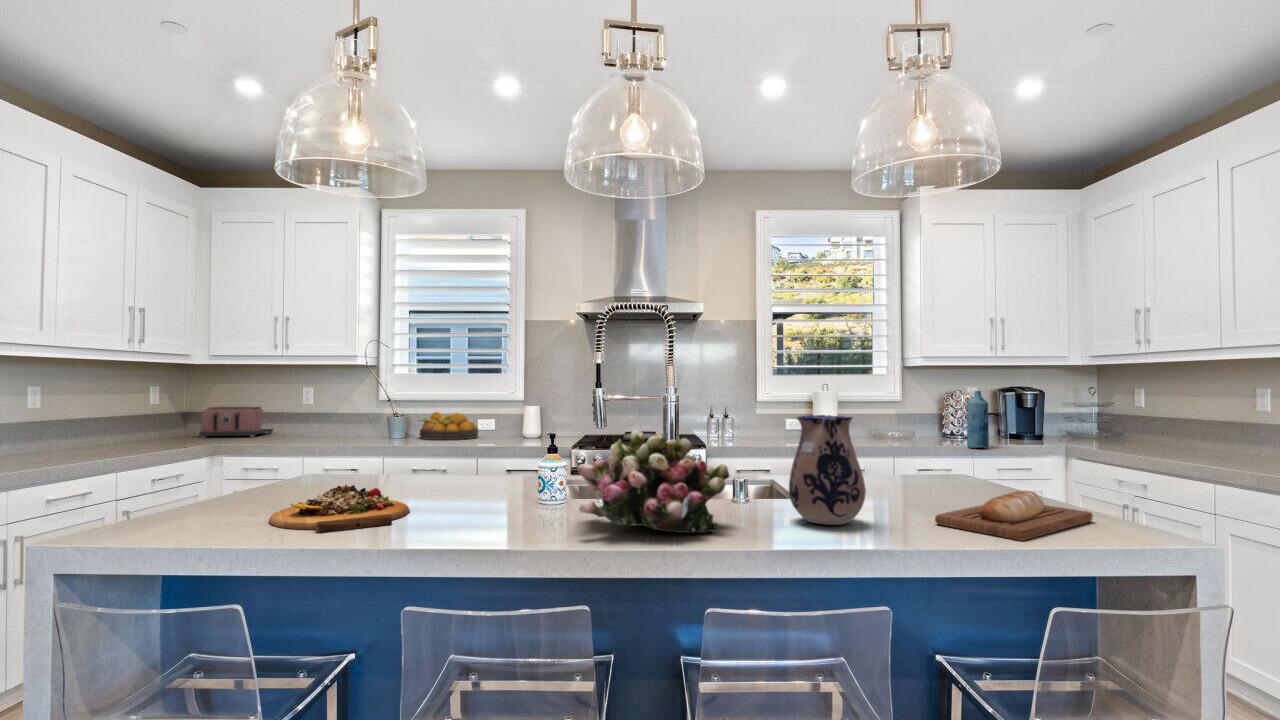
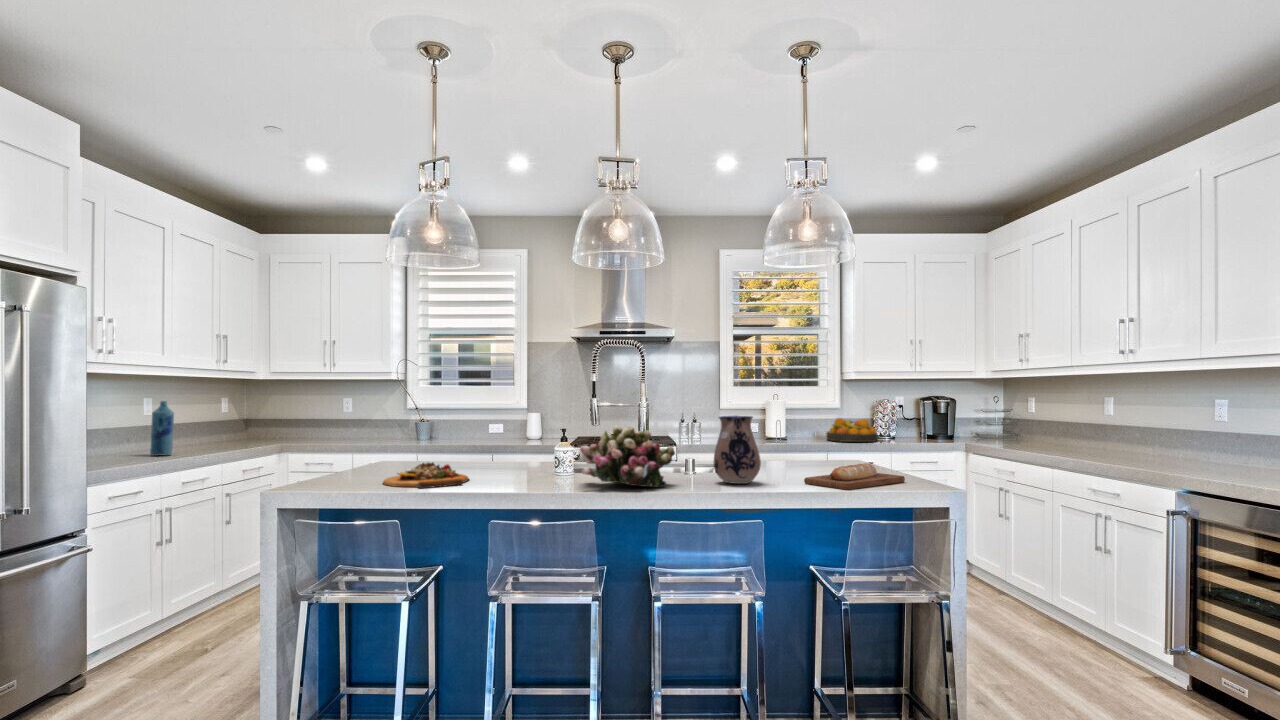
bottle: present [967,391,989,448] -> present [150,401,174,455]
toaster: present [199,407,273,438] -> none [259,414,316,440]
fruit bowl: present [419,412,478,440] -> present [826,418,878,442]

